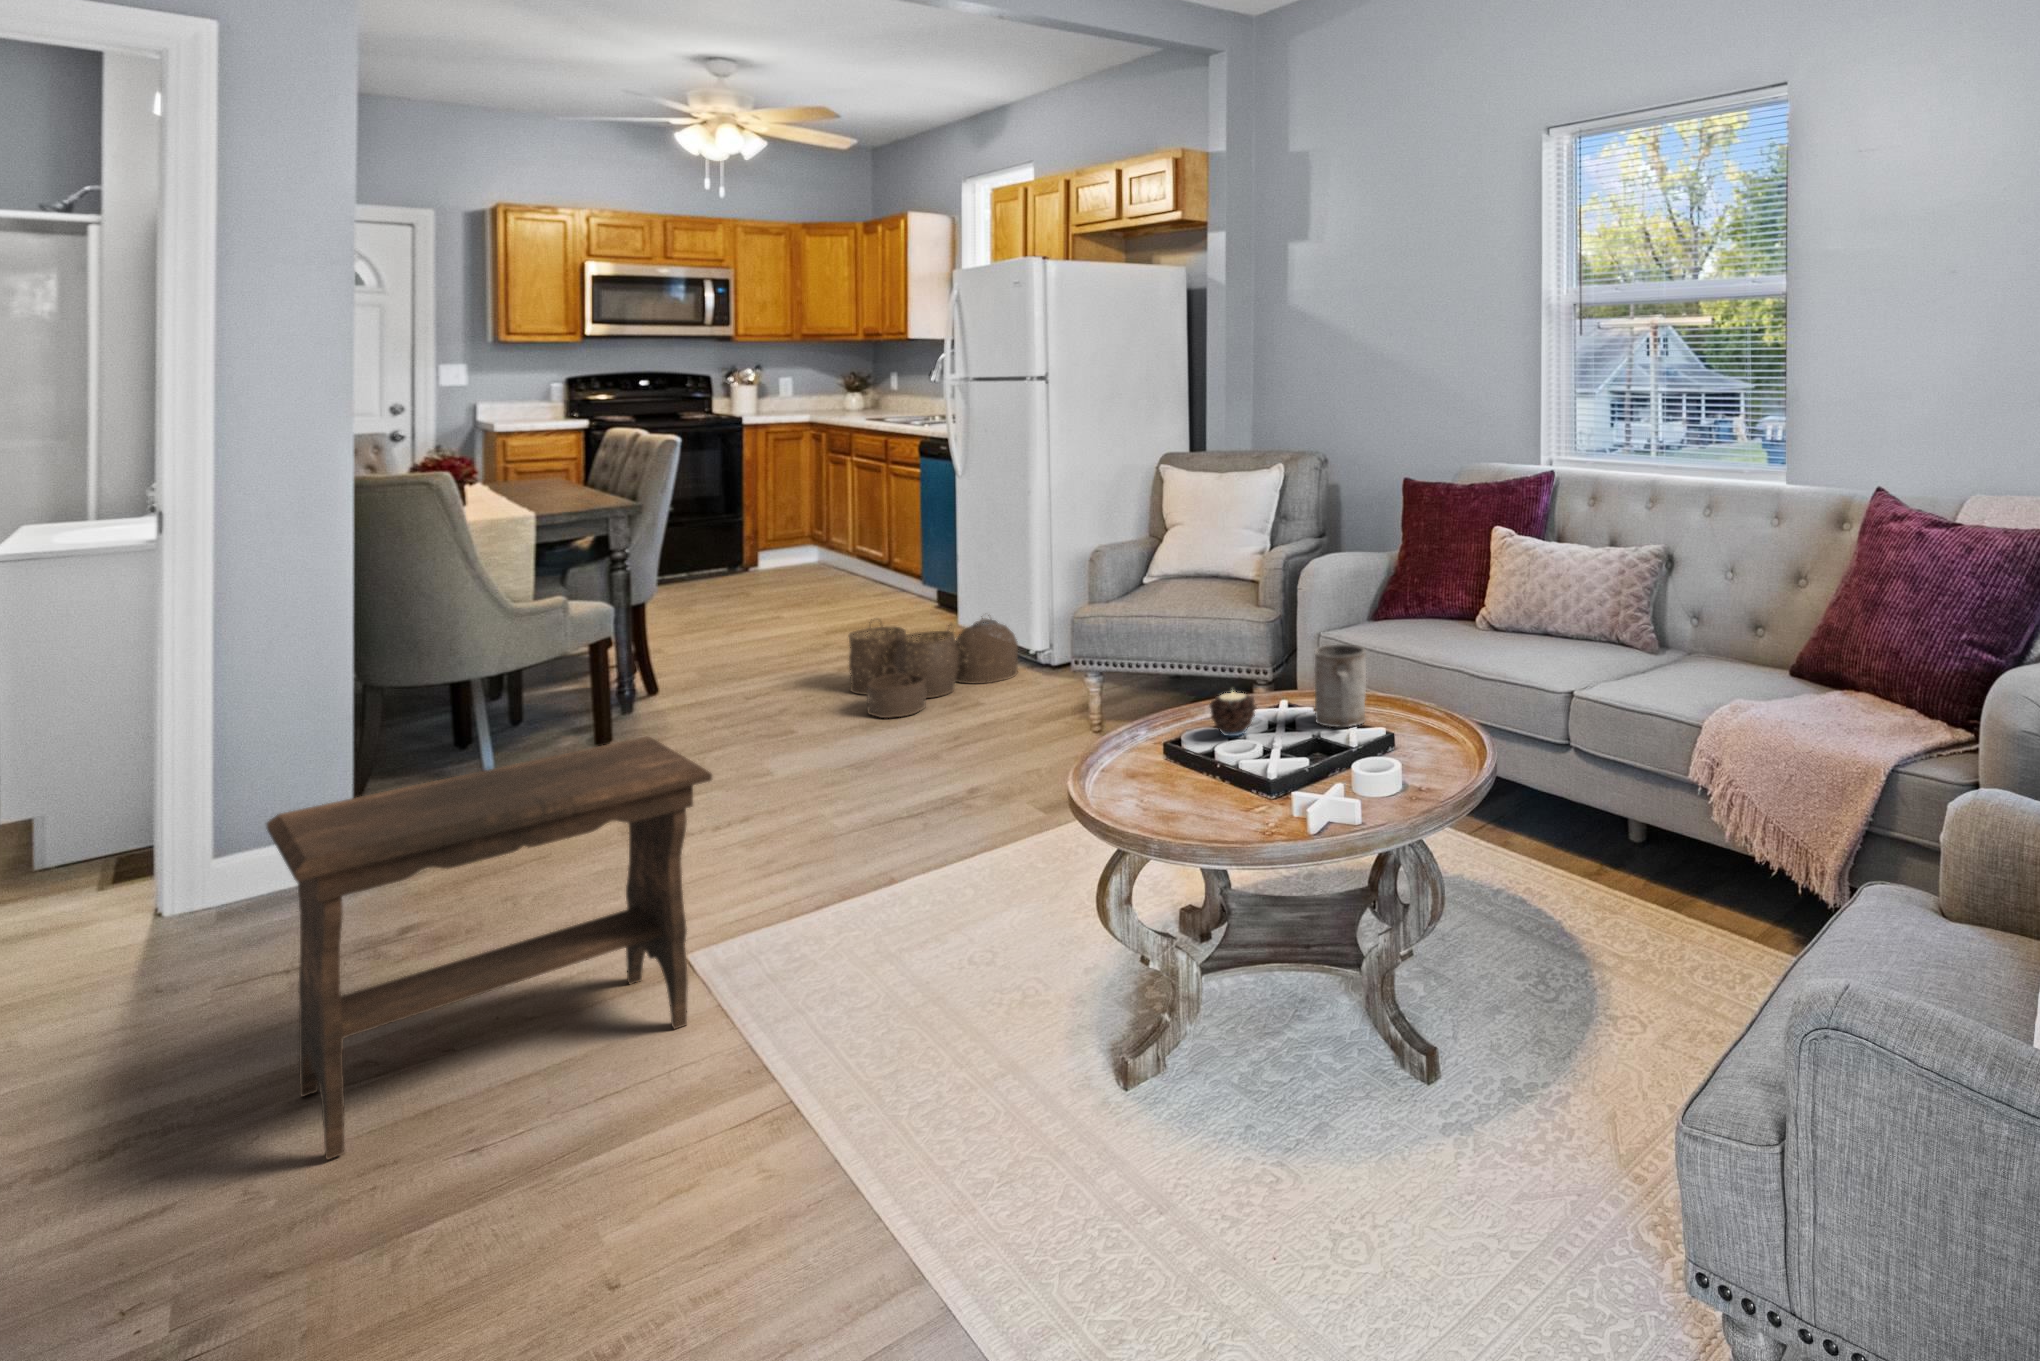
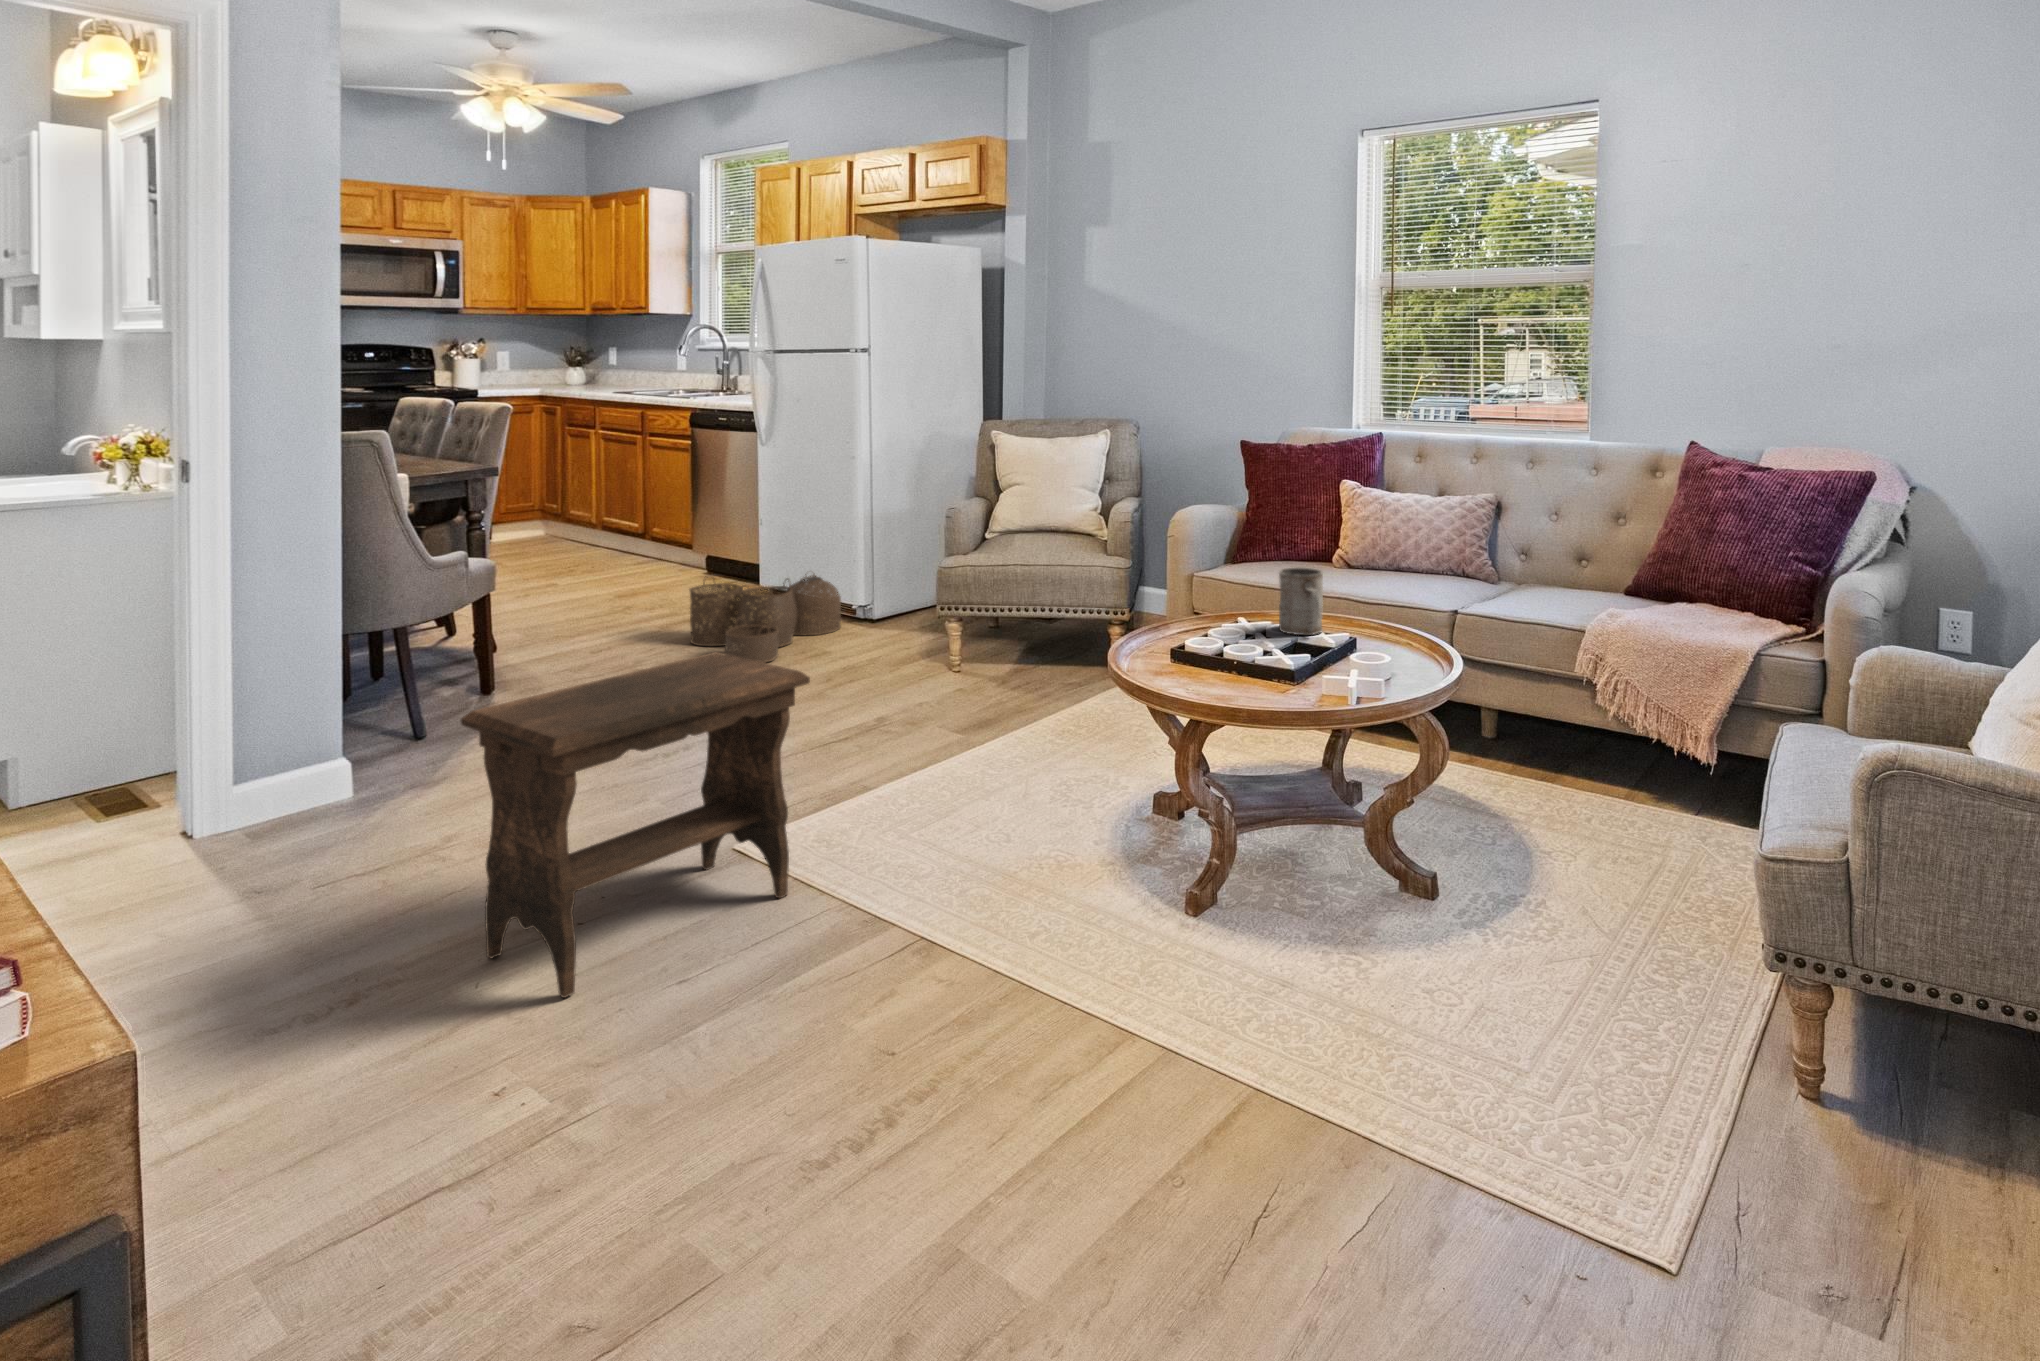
candle: present [1210,692,1257,736] -> none [1201,603,1242,643]

